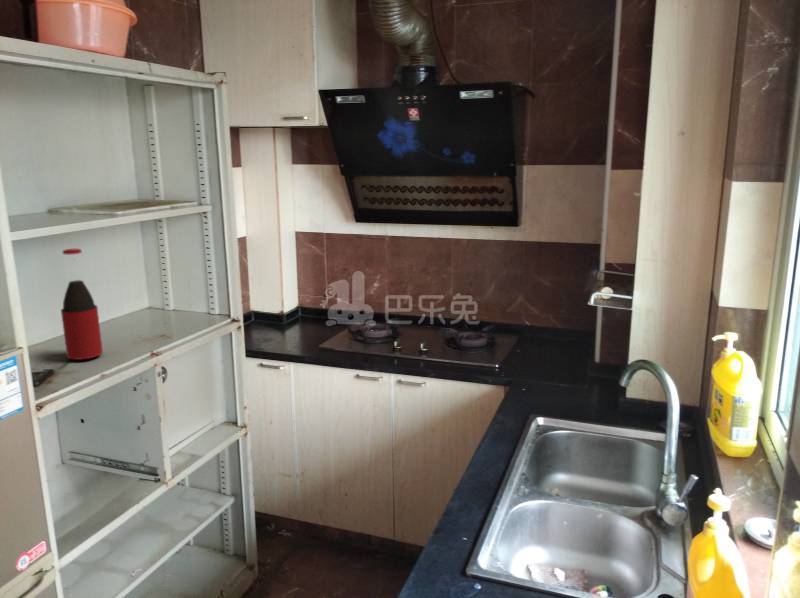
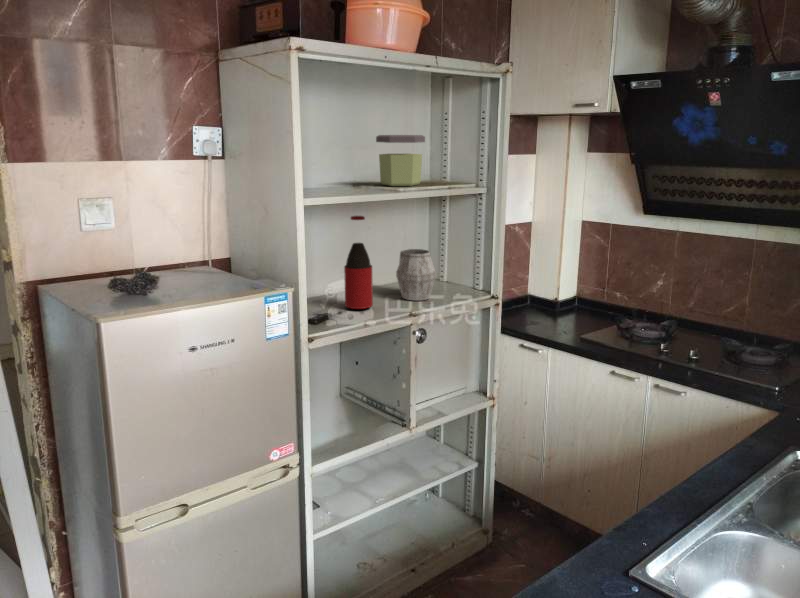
jar: none [80,151,141,211] -> present [376,135,425,186]
mug: none [121,279,170,338] -> present [396,249,436,301]

